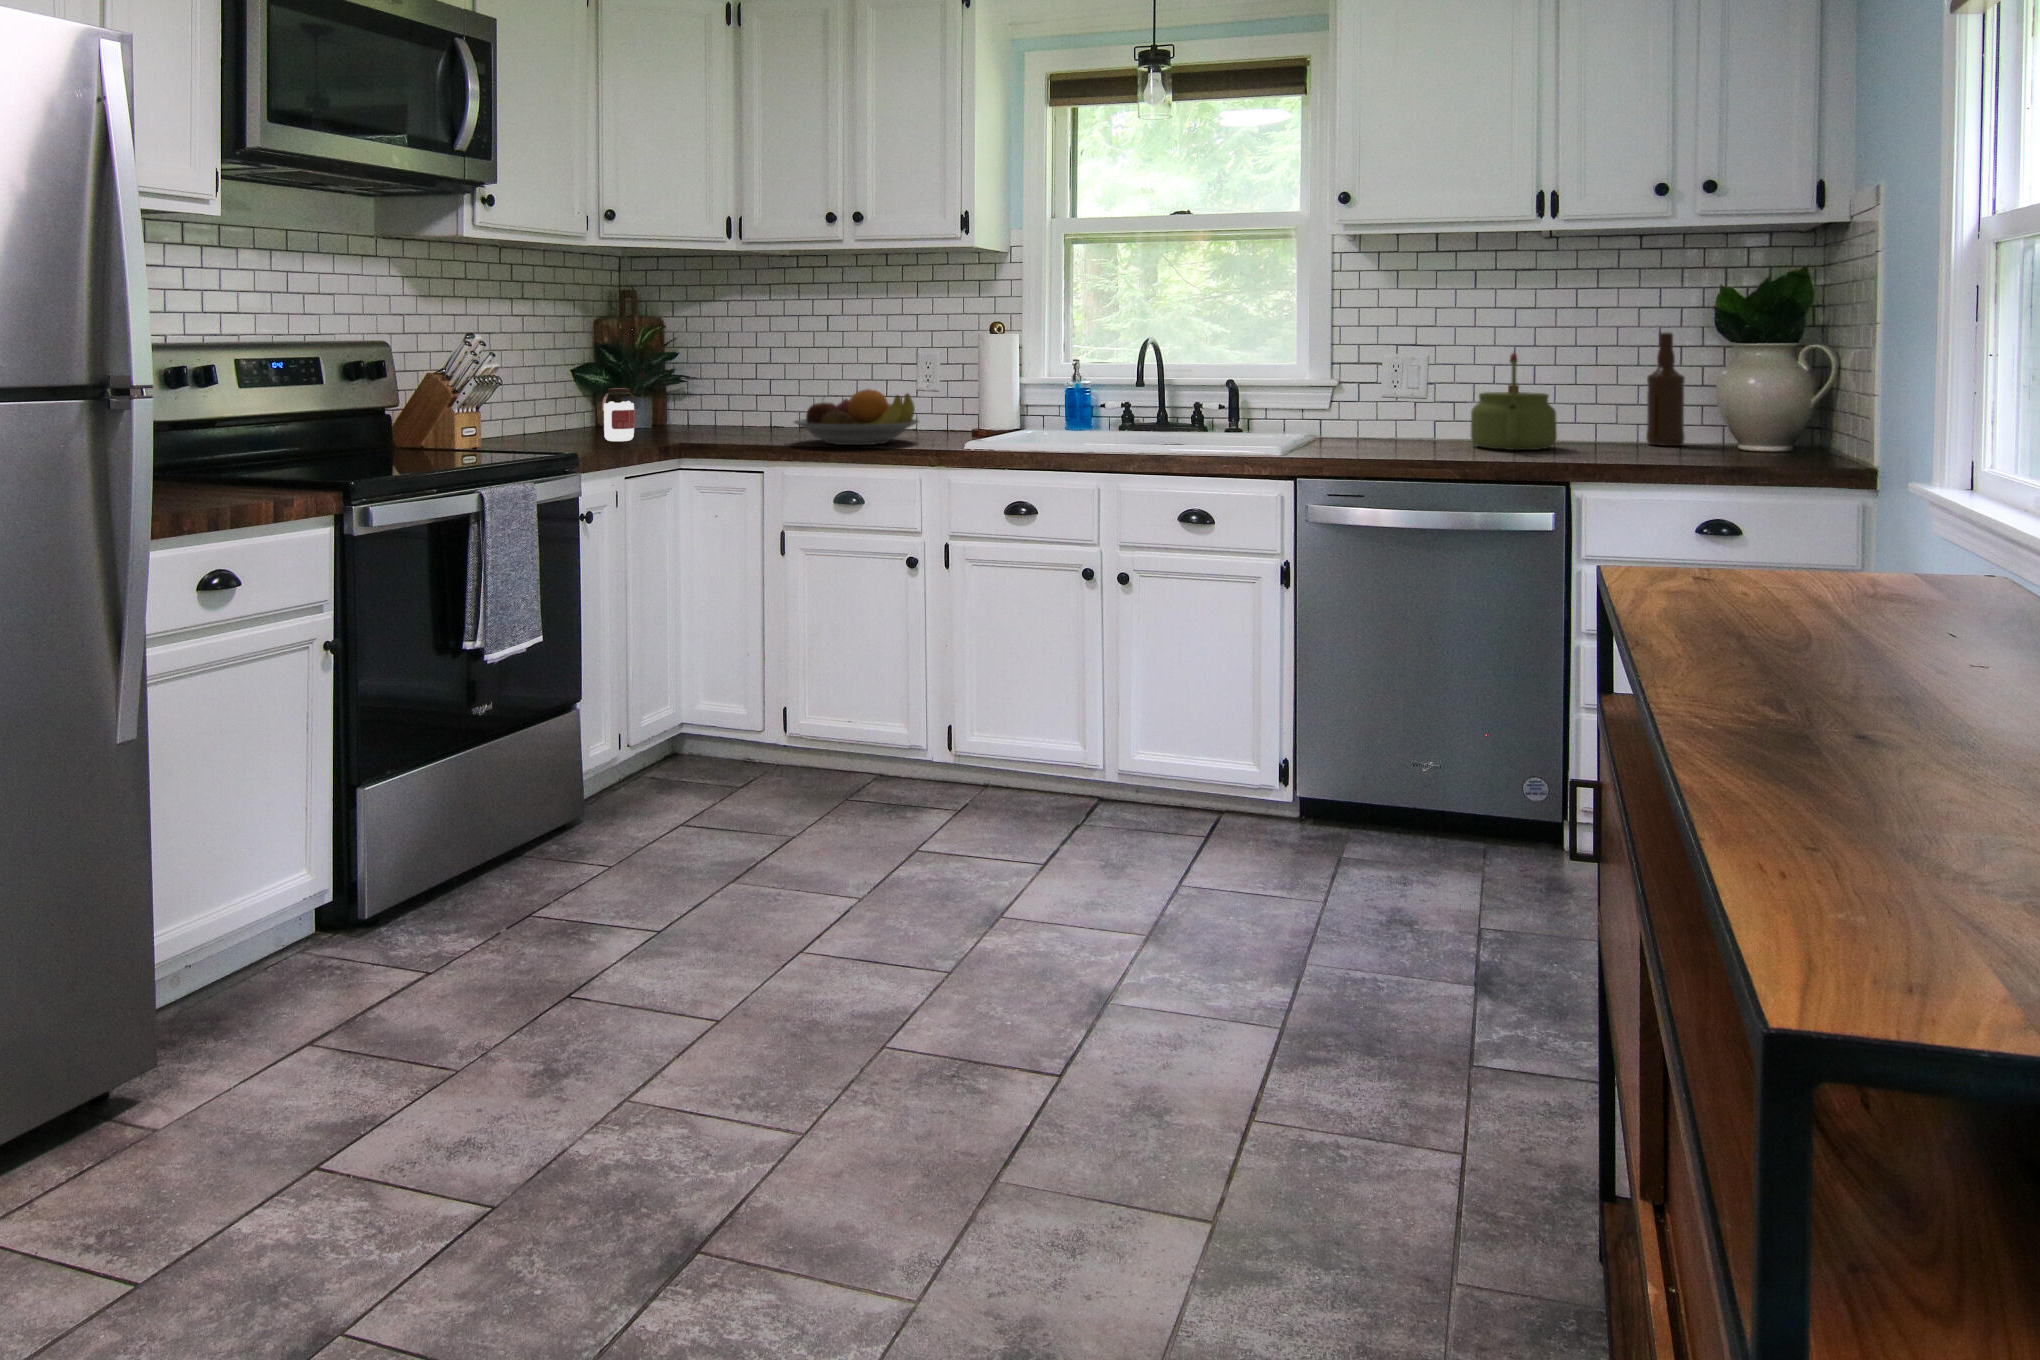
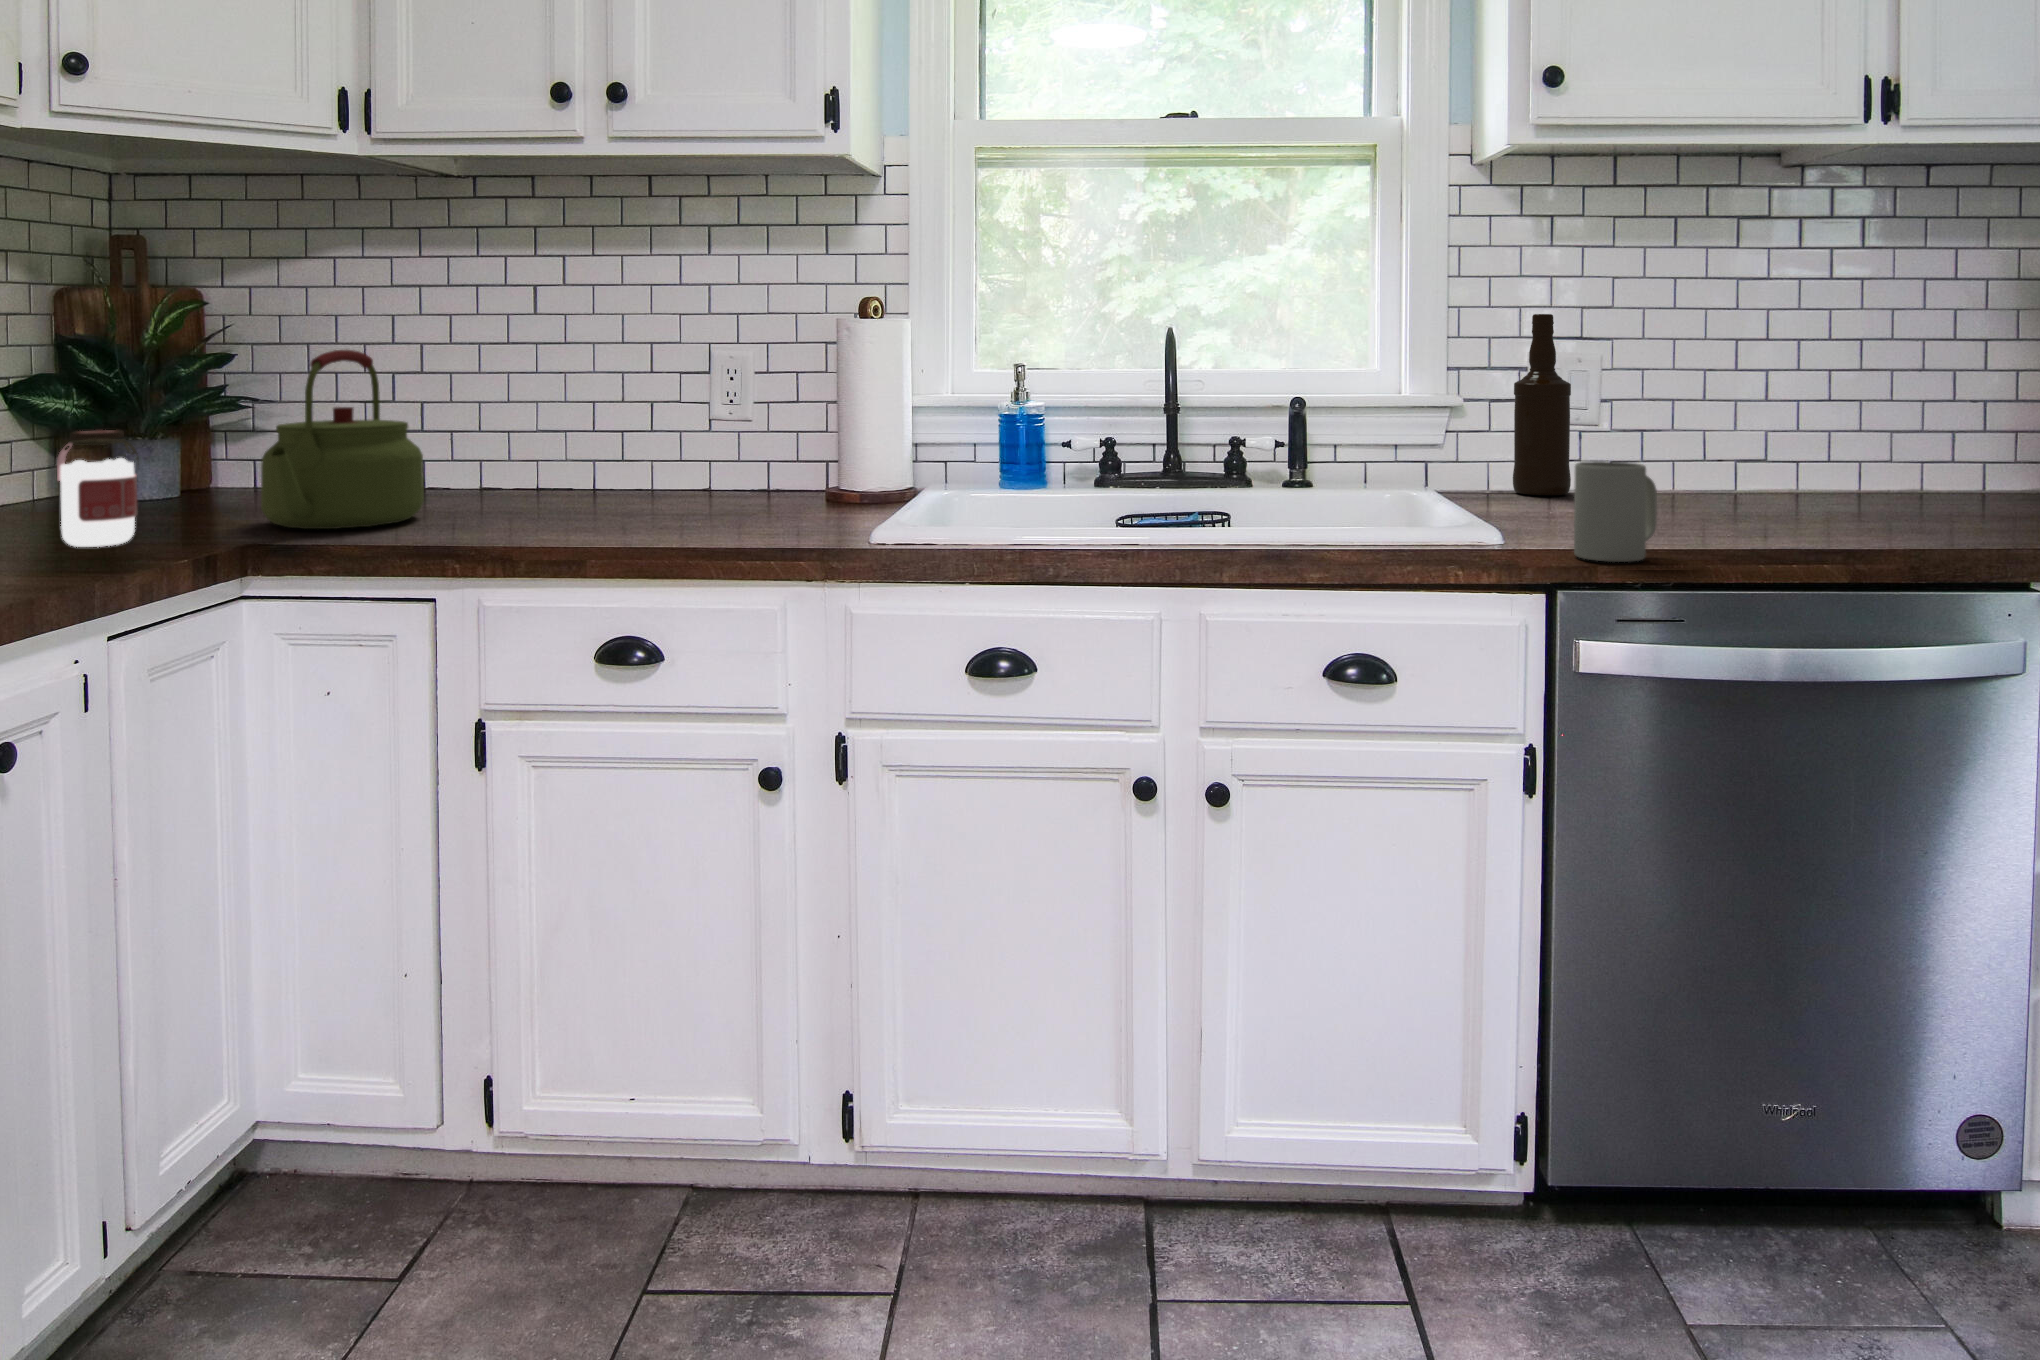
bottle: present [1646,332,1685,446] -> present [1513,314,1571,495]
kettle: present [1471,353,1557,450] -> present [261,350,424,529]
fruit bowl: present [794,389,919,445] -> none [504,426,766,541]
mug: none [1311,412,1358,463] -> present [1574,461,1657,562]

